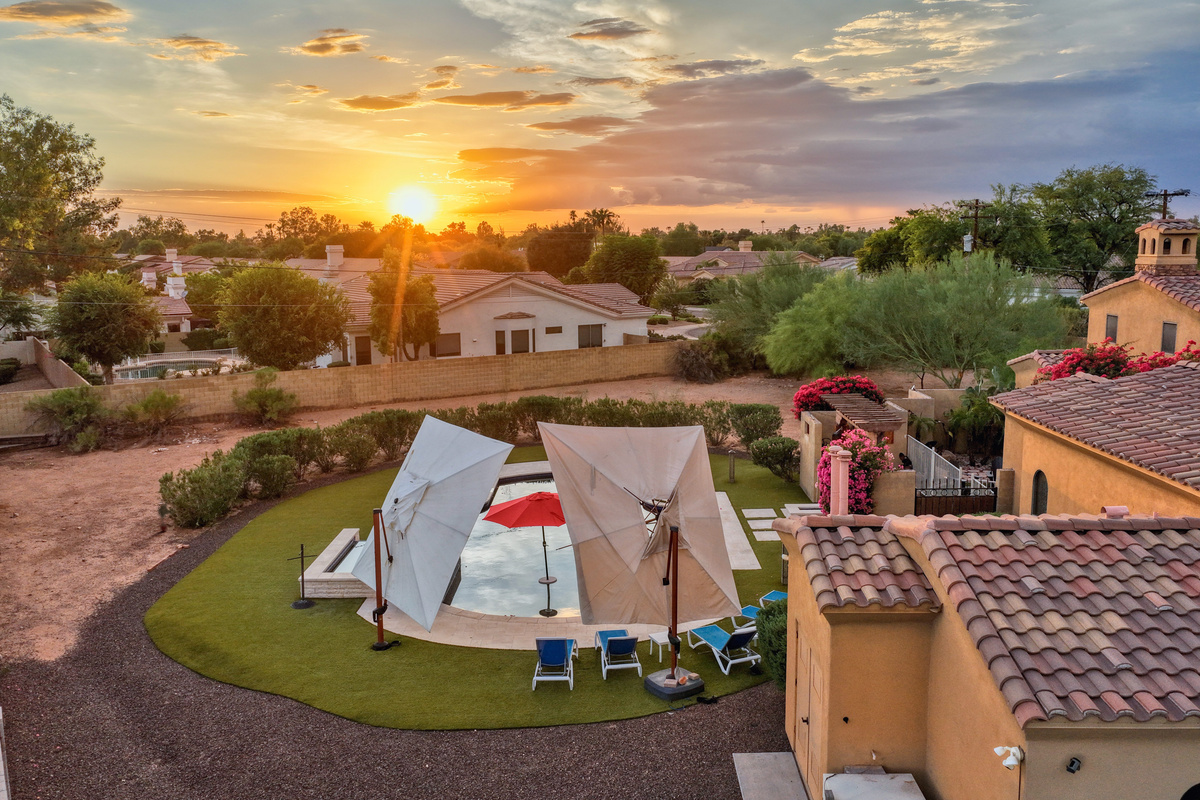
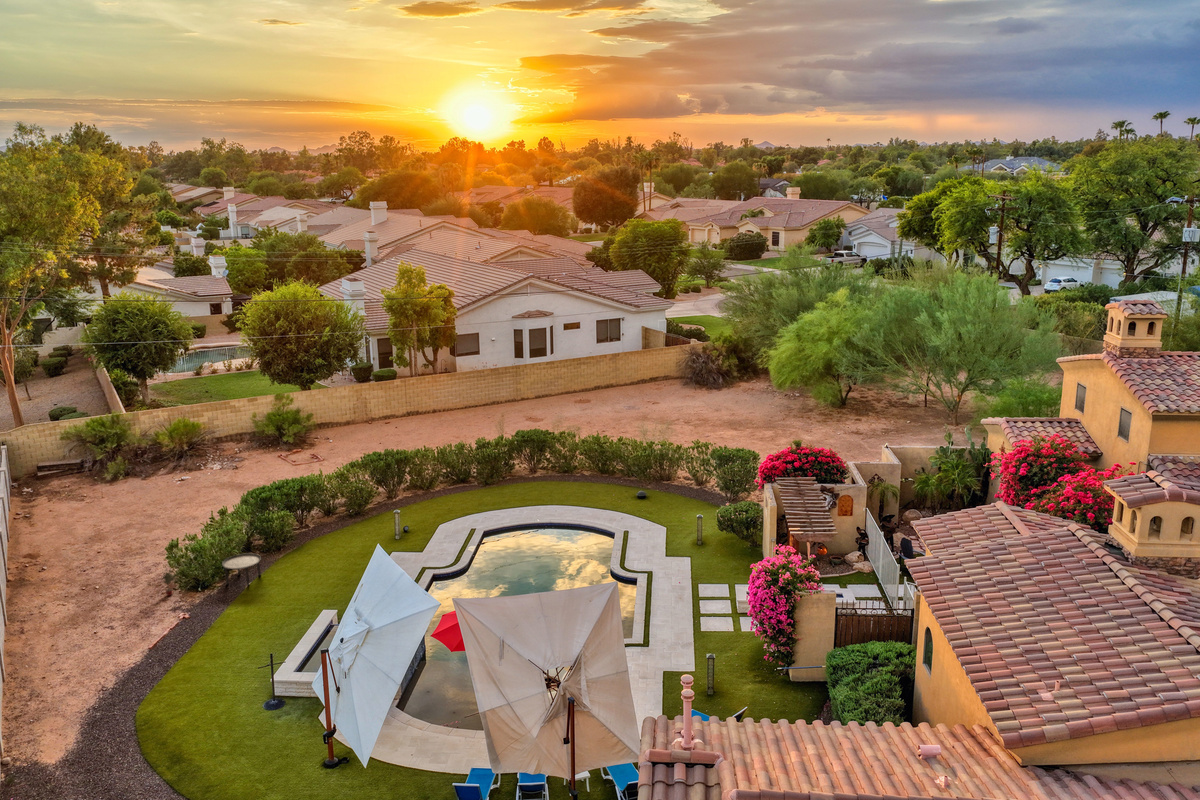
round table: none [222,491,265,522] -> present [222,553,261,585]

